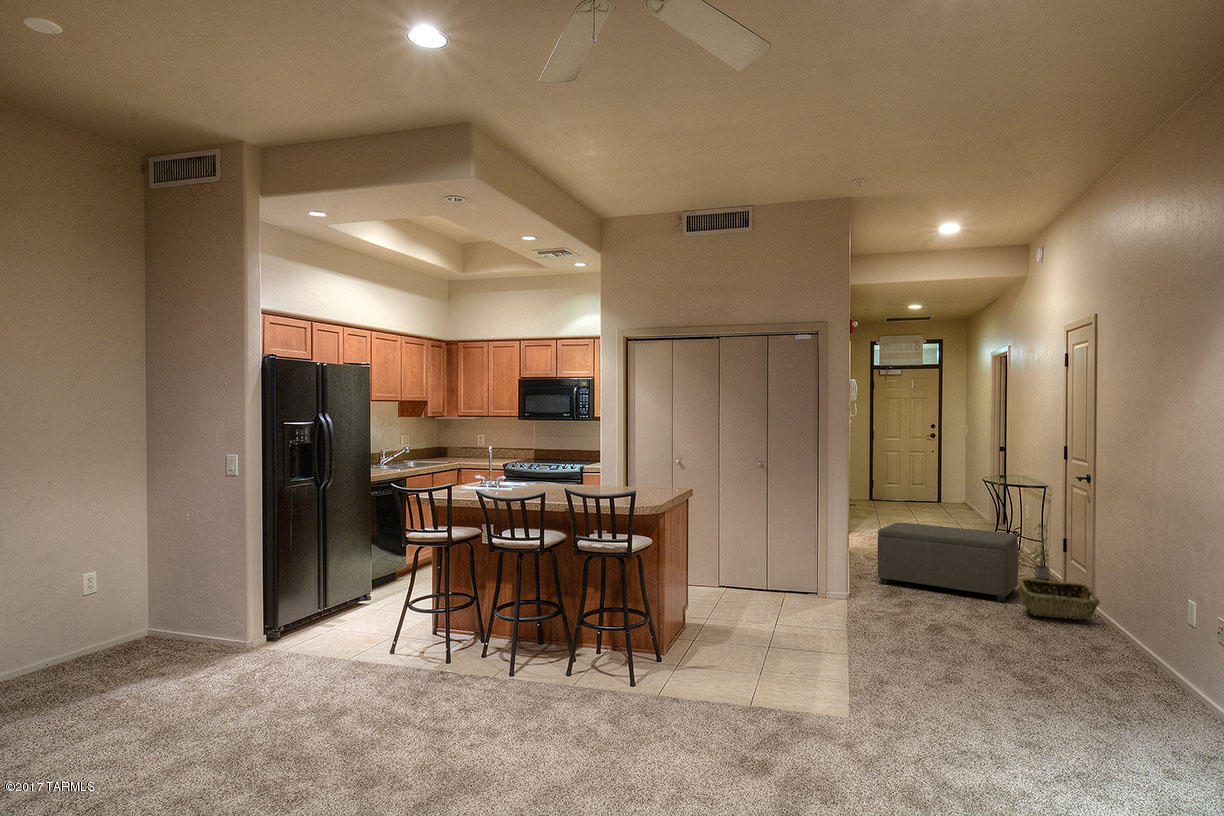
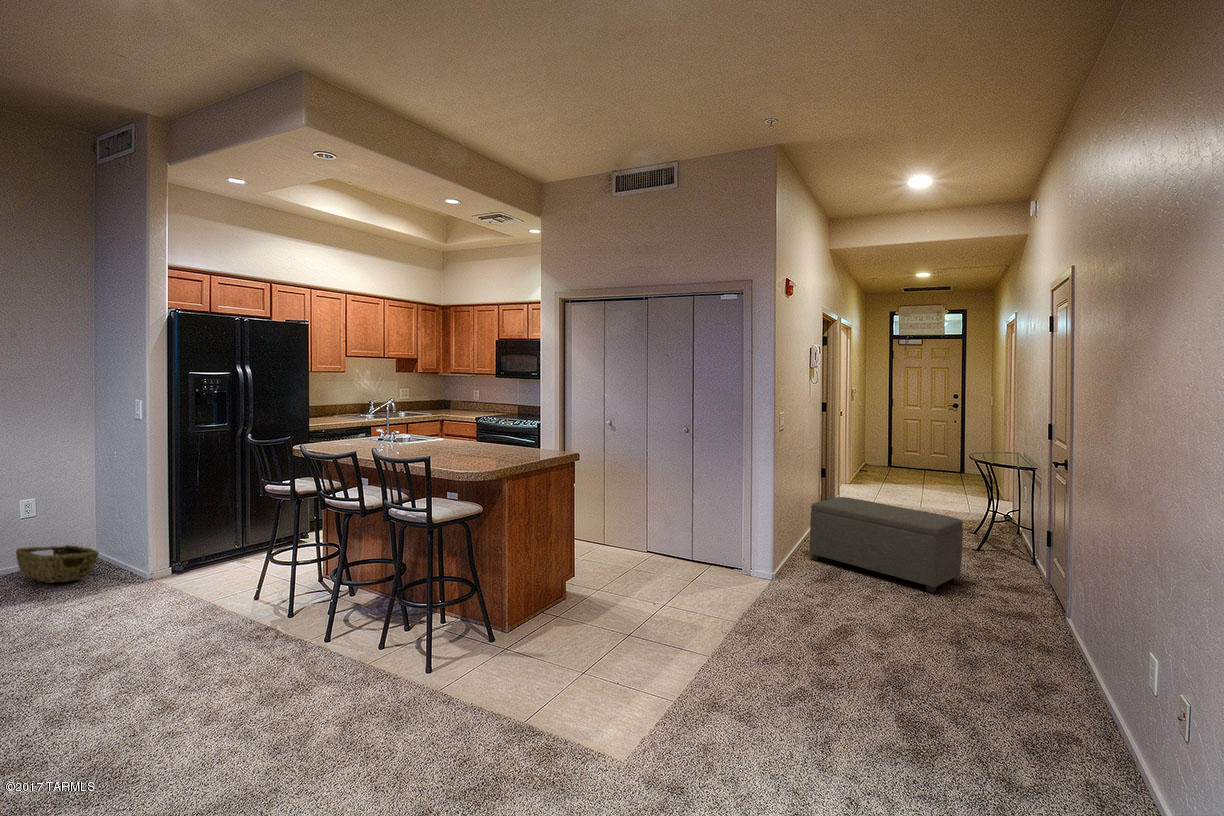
potted plant: present [1028,524,1050,579] -> none [989,506,1014,569]
woven basket: present [1018,578,1100,620] -> present [16,545,99,583]

